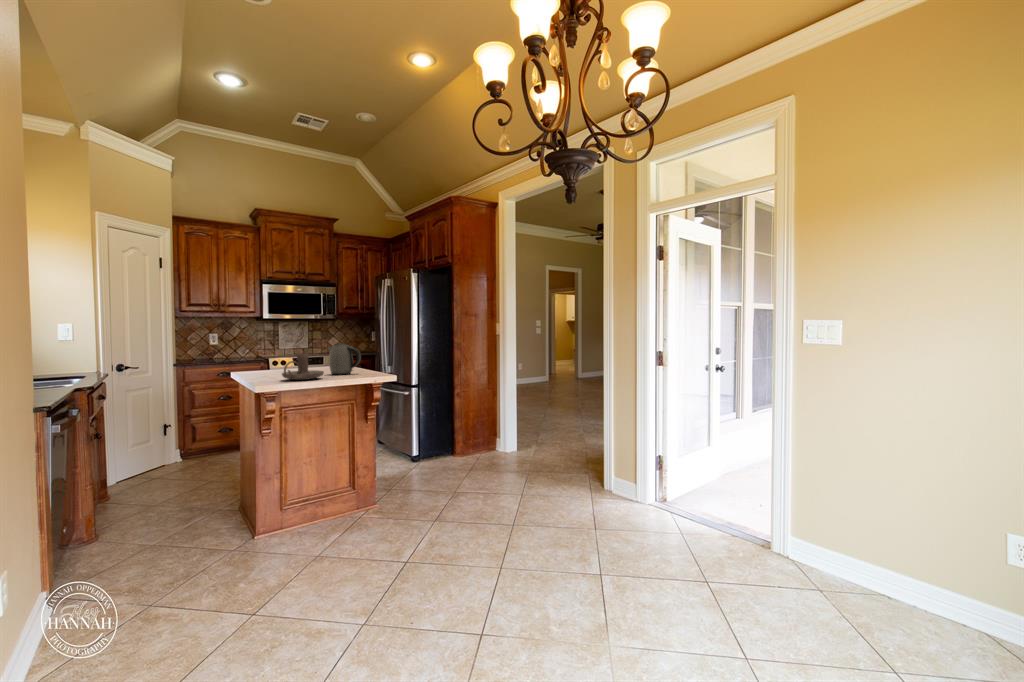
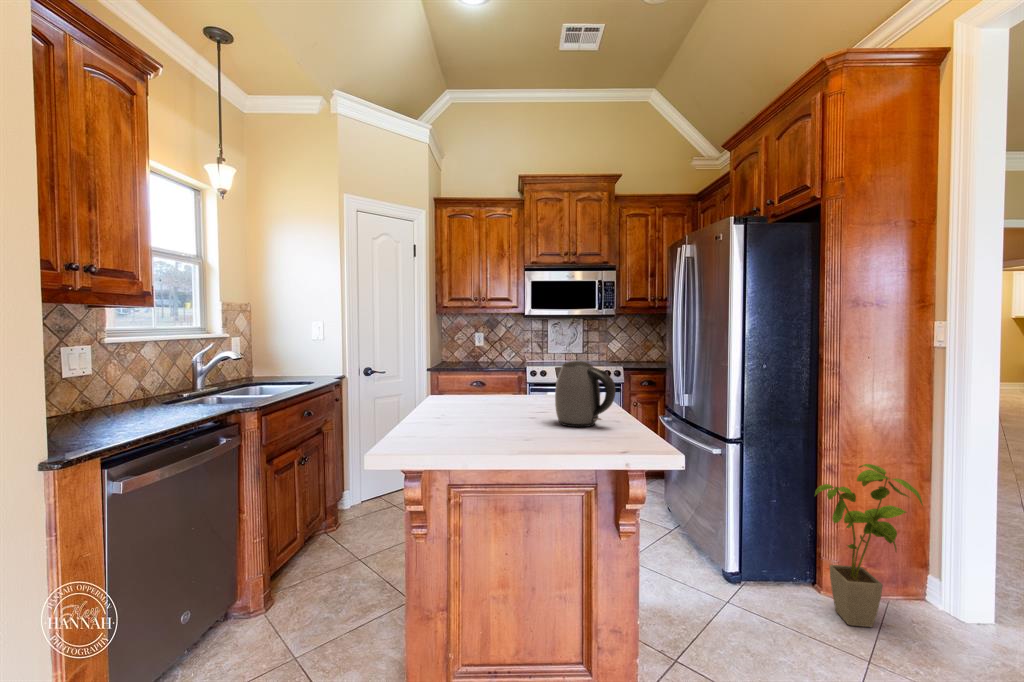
candle holder: present [282,354,324,380] -> none [441,384,529,441]
house plant: none [451,388,487,462] -> present [815,464,923,627]

